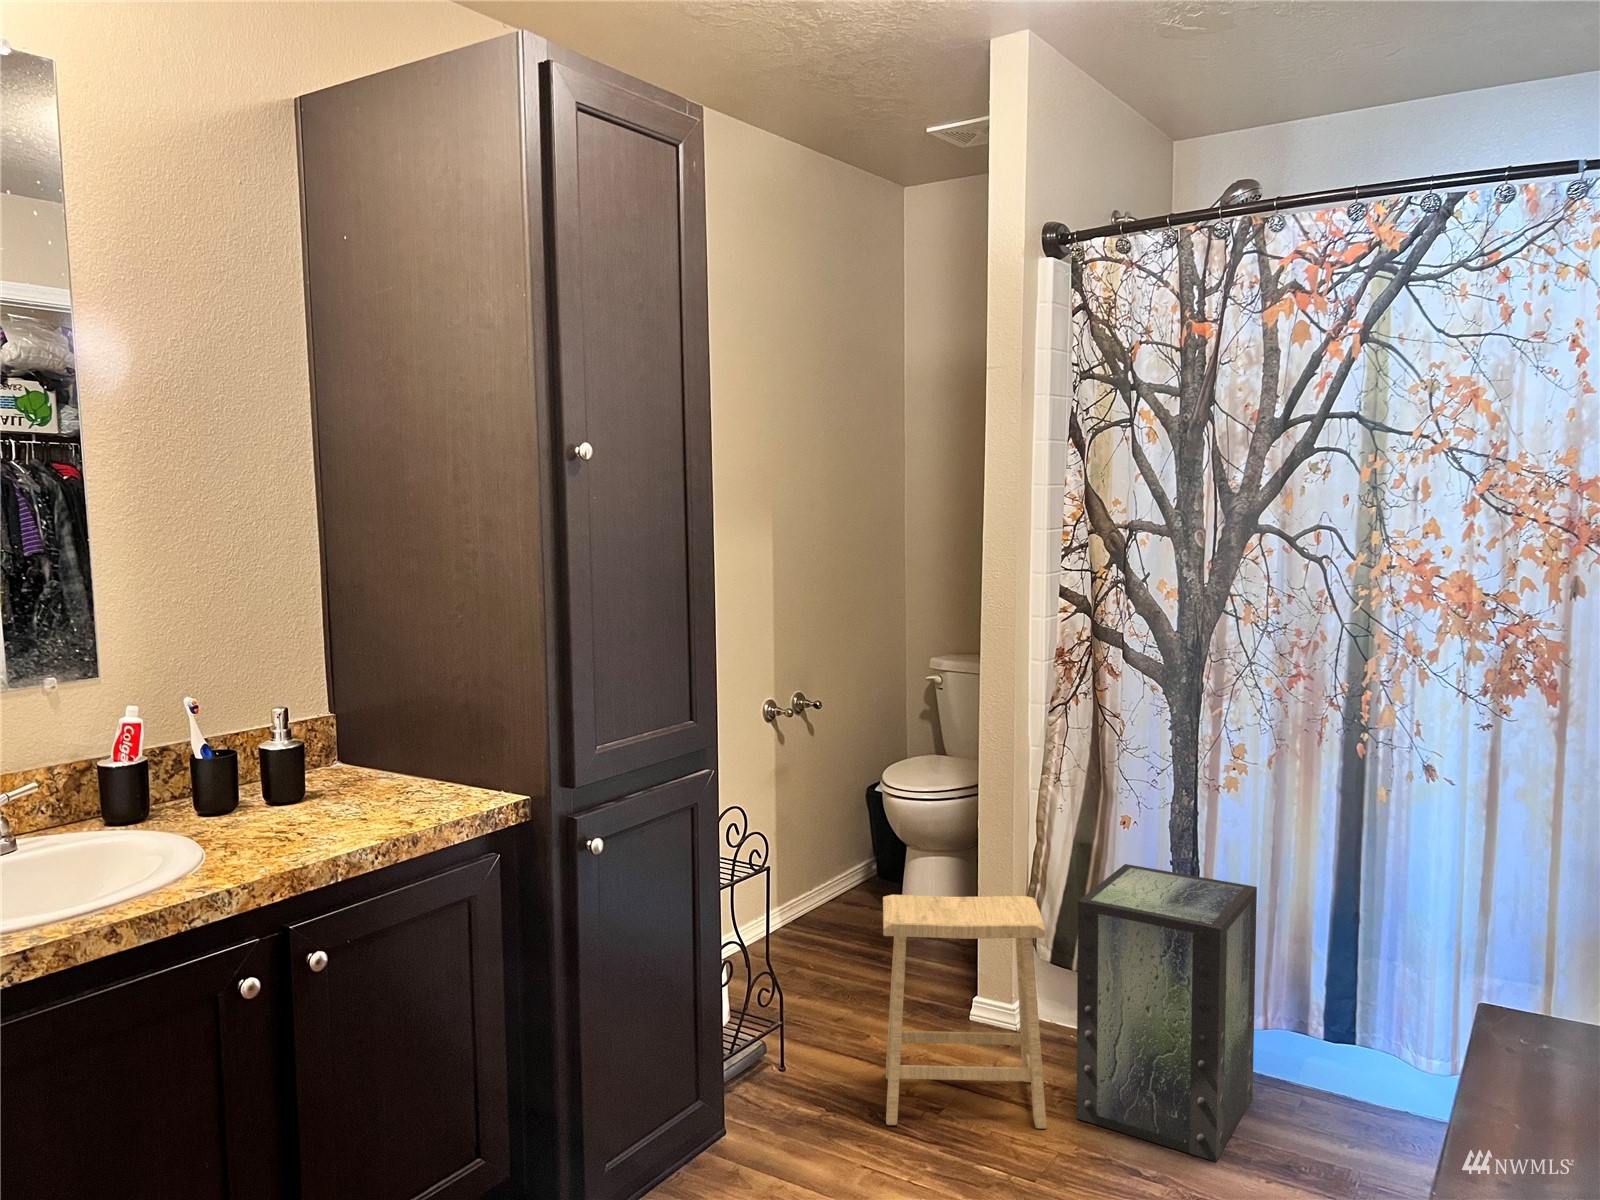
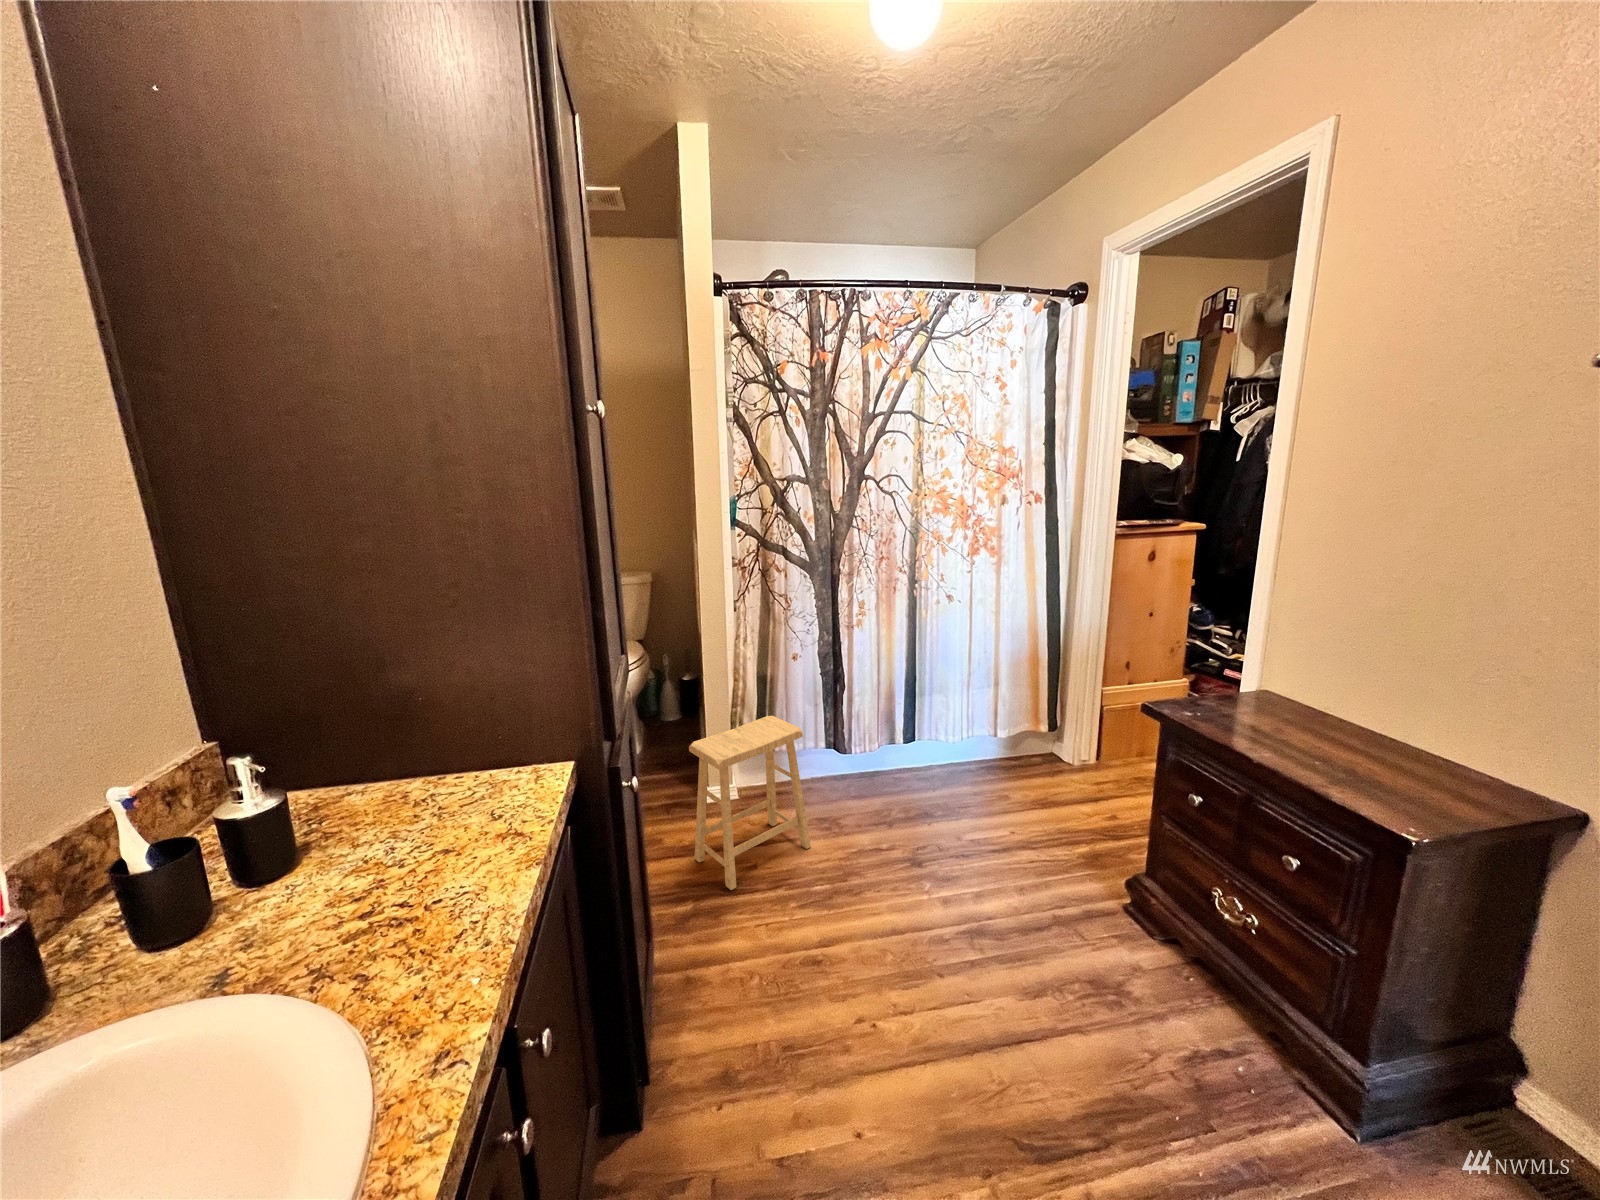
storage box: present [1077,864,1257,1162] -> none [801,675,895,834]

